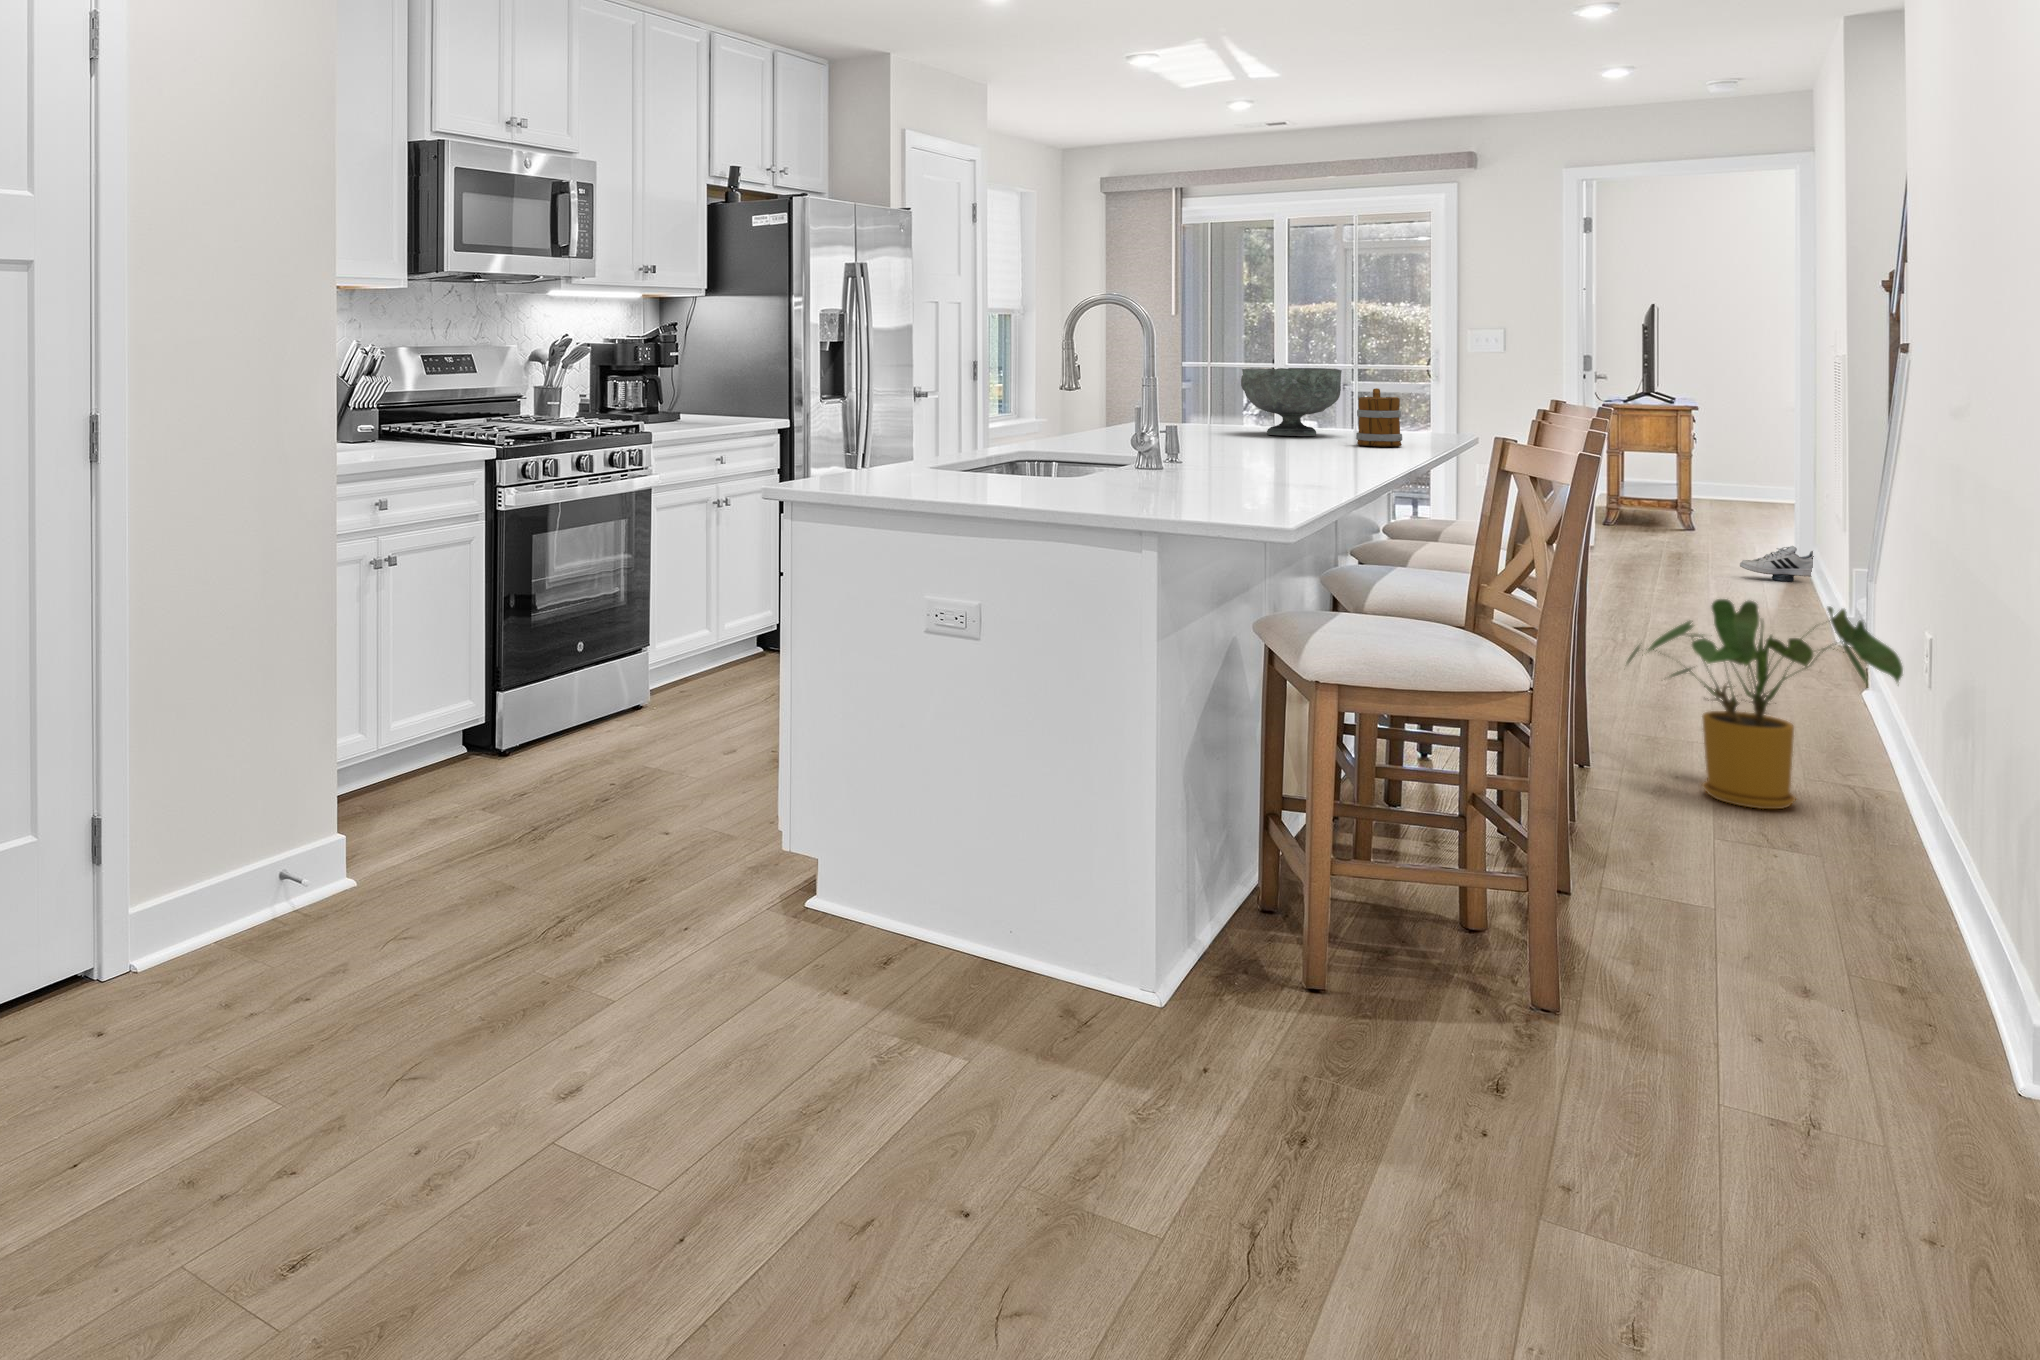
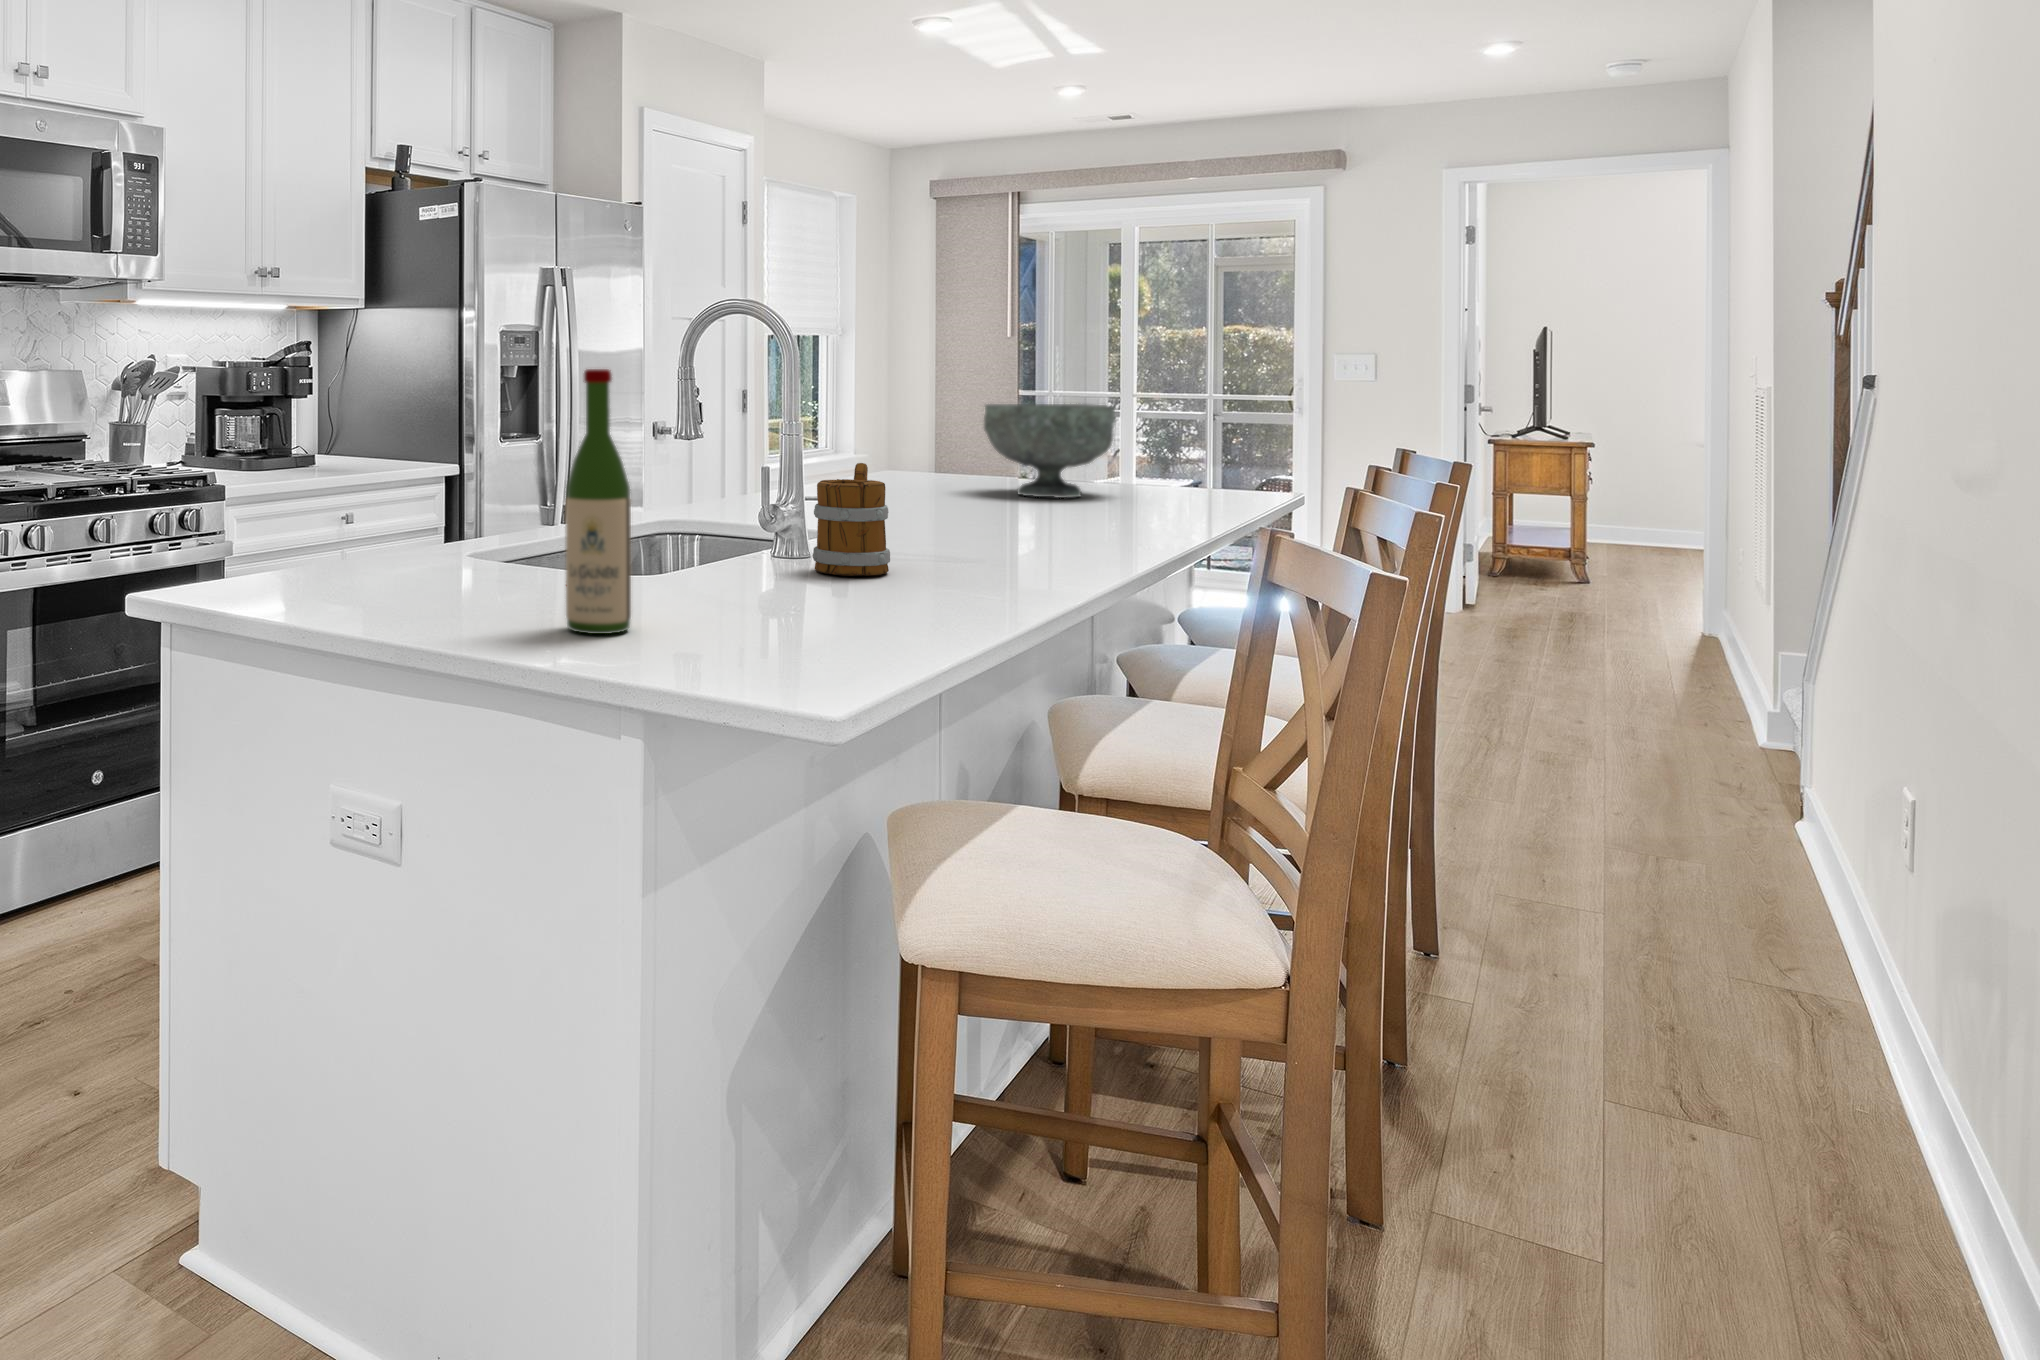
wine bottle: none [1079,343,1120,496] -> present [565,369,631,634]
mug: present [1356,388,1402,447] -> present [812,463,890,576]
shoe: present [1740,546,1814,581] -> none [1644,611,1742,654]
house plant: present [1627,599,1903,809] -> none [1496,740,1904,1056]

